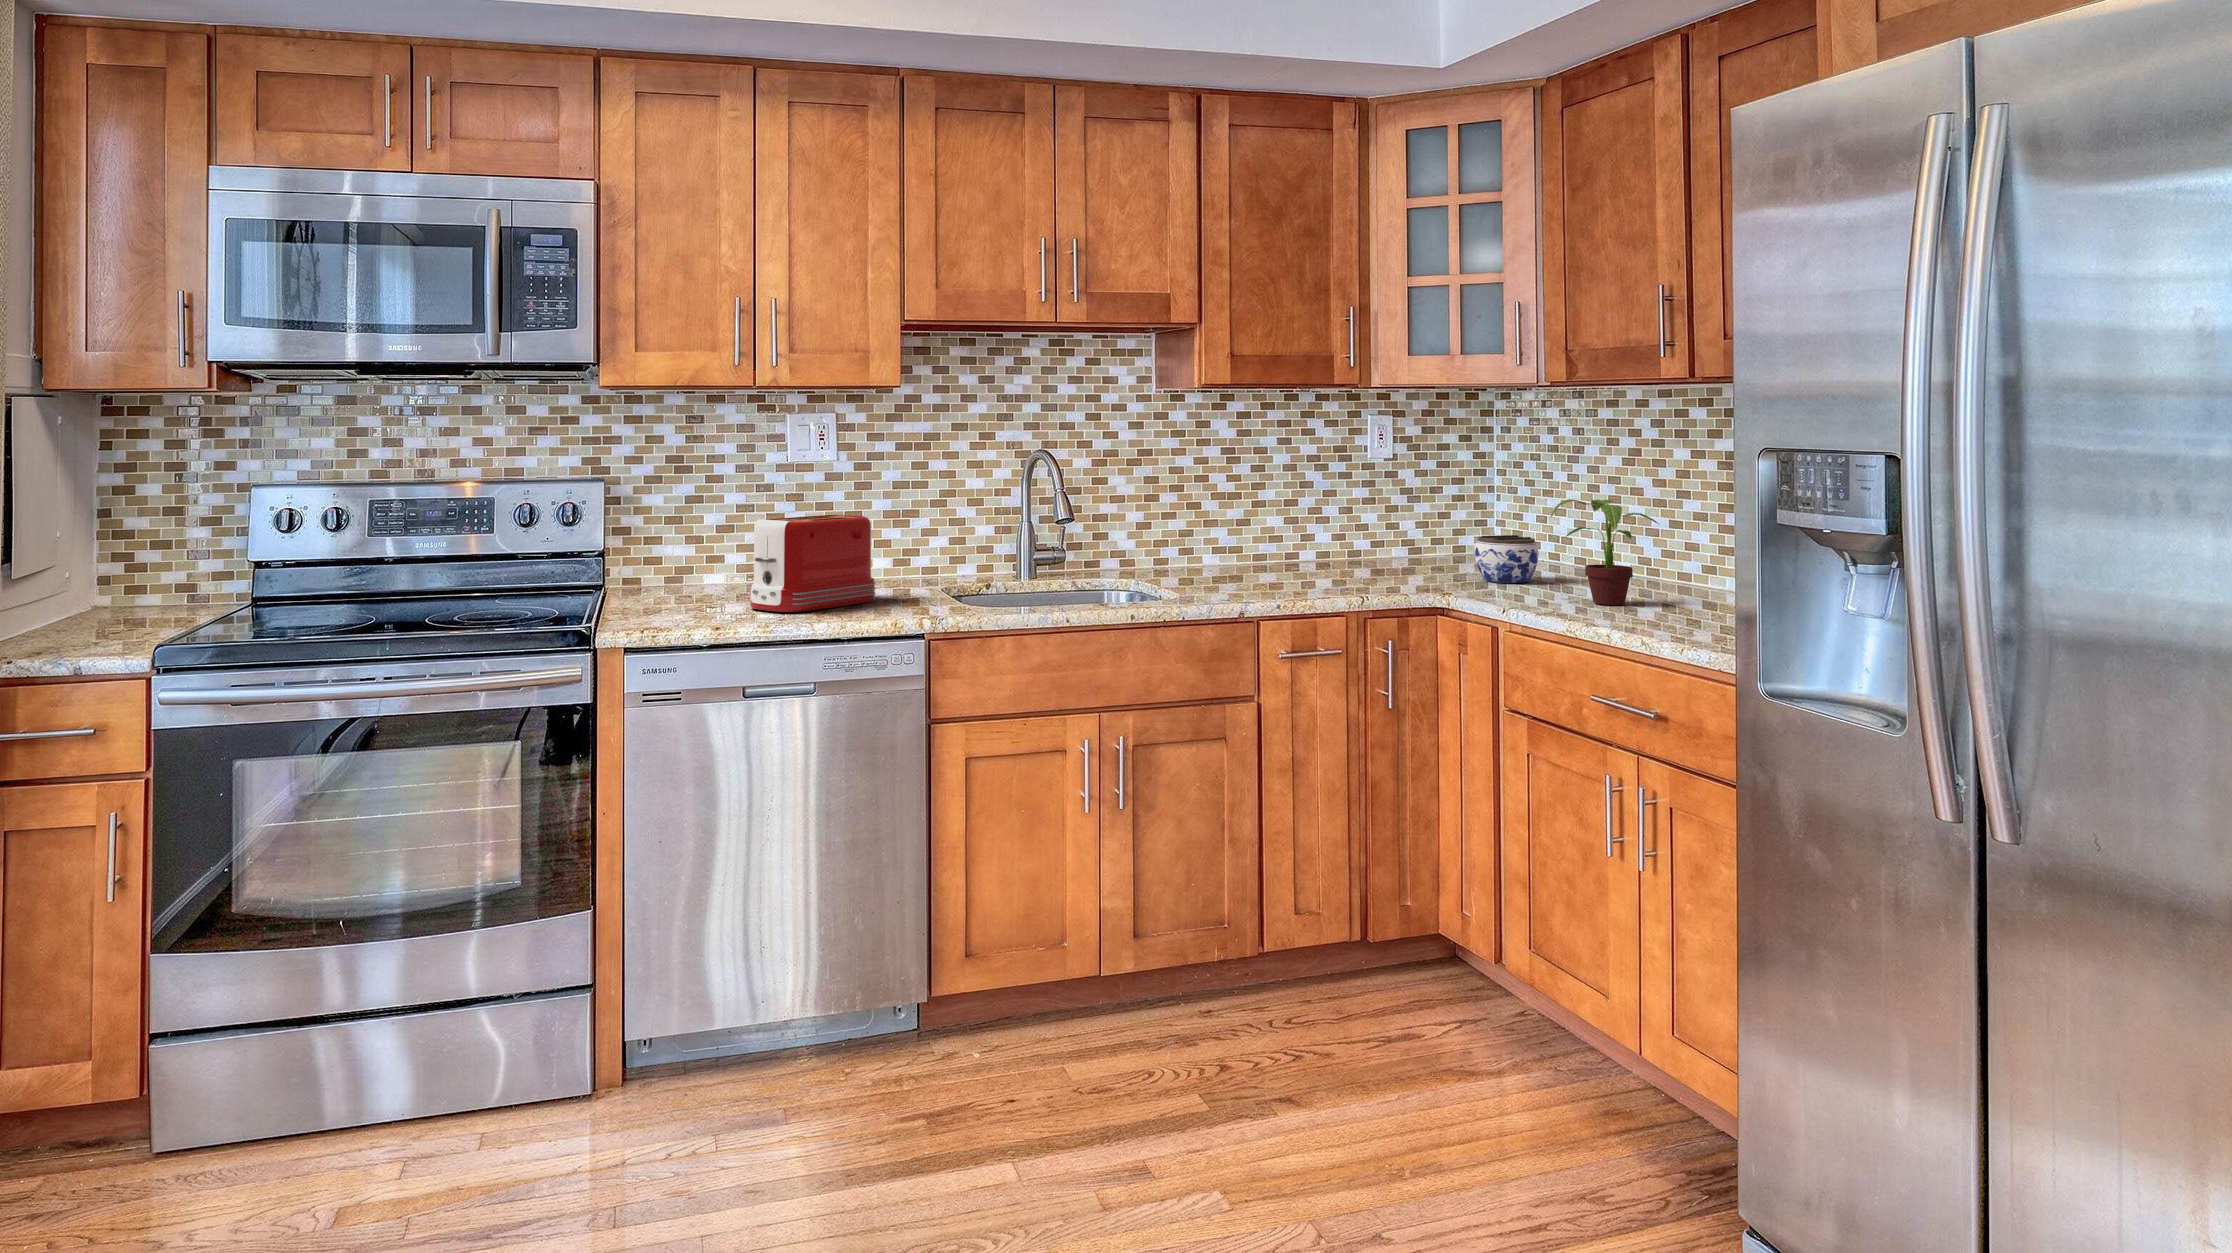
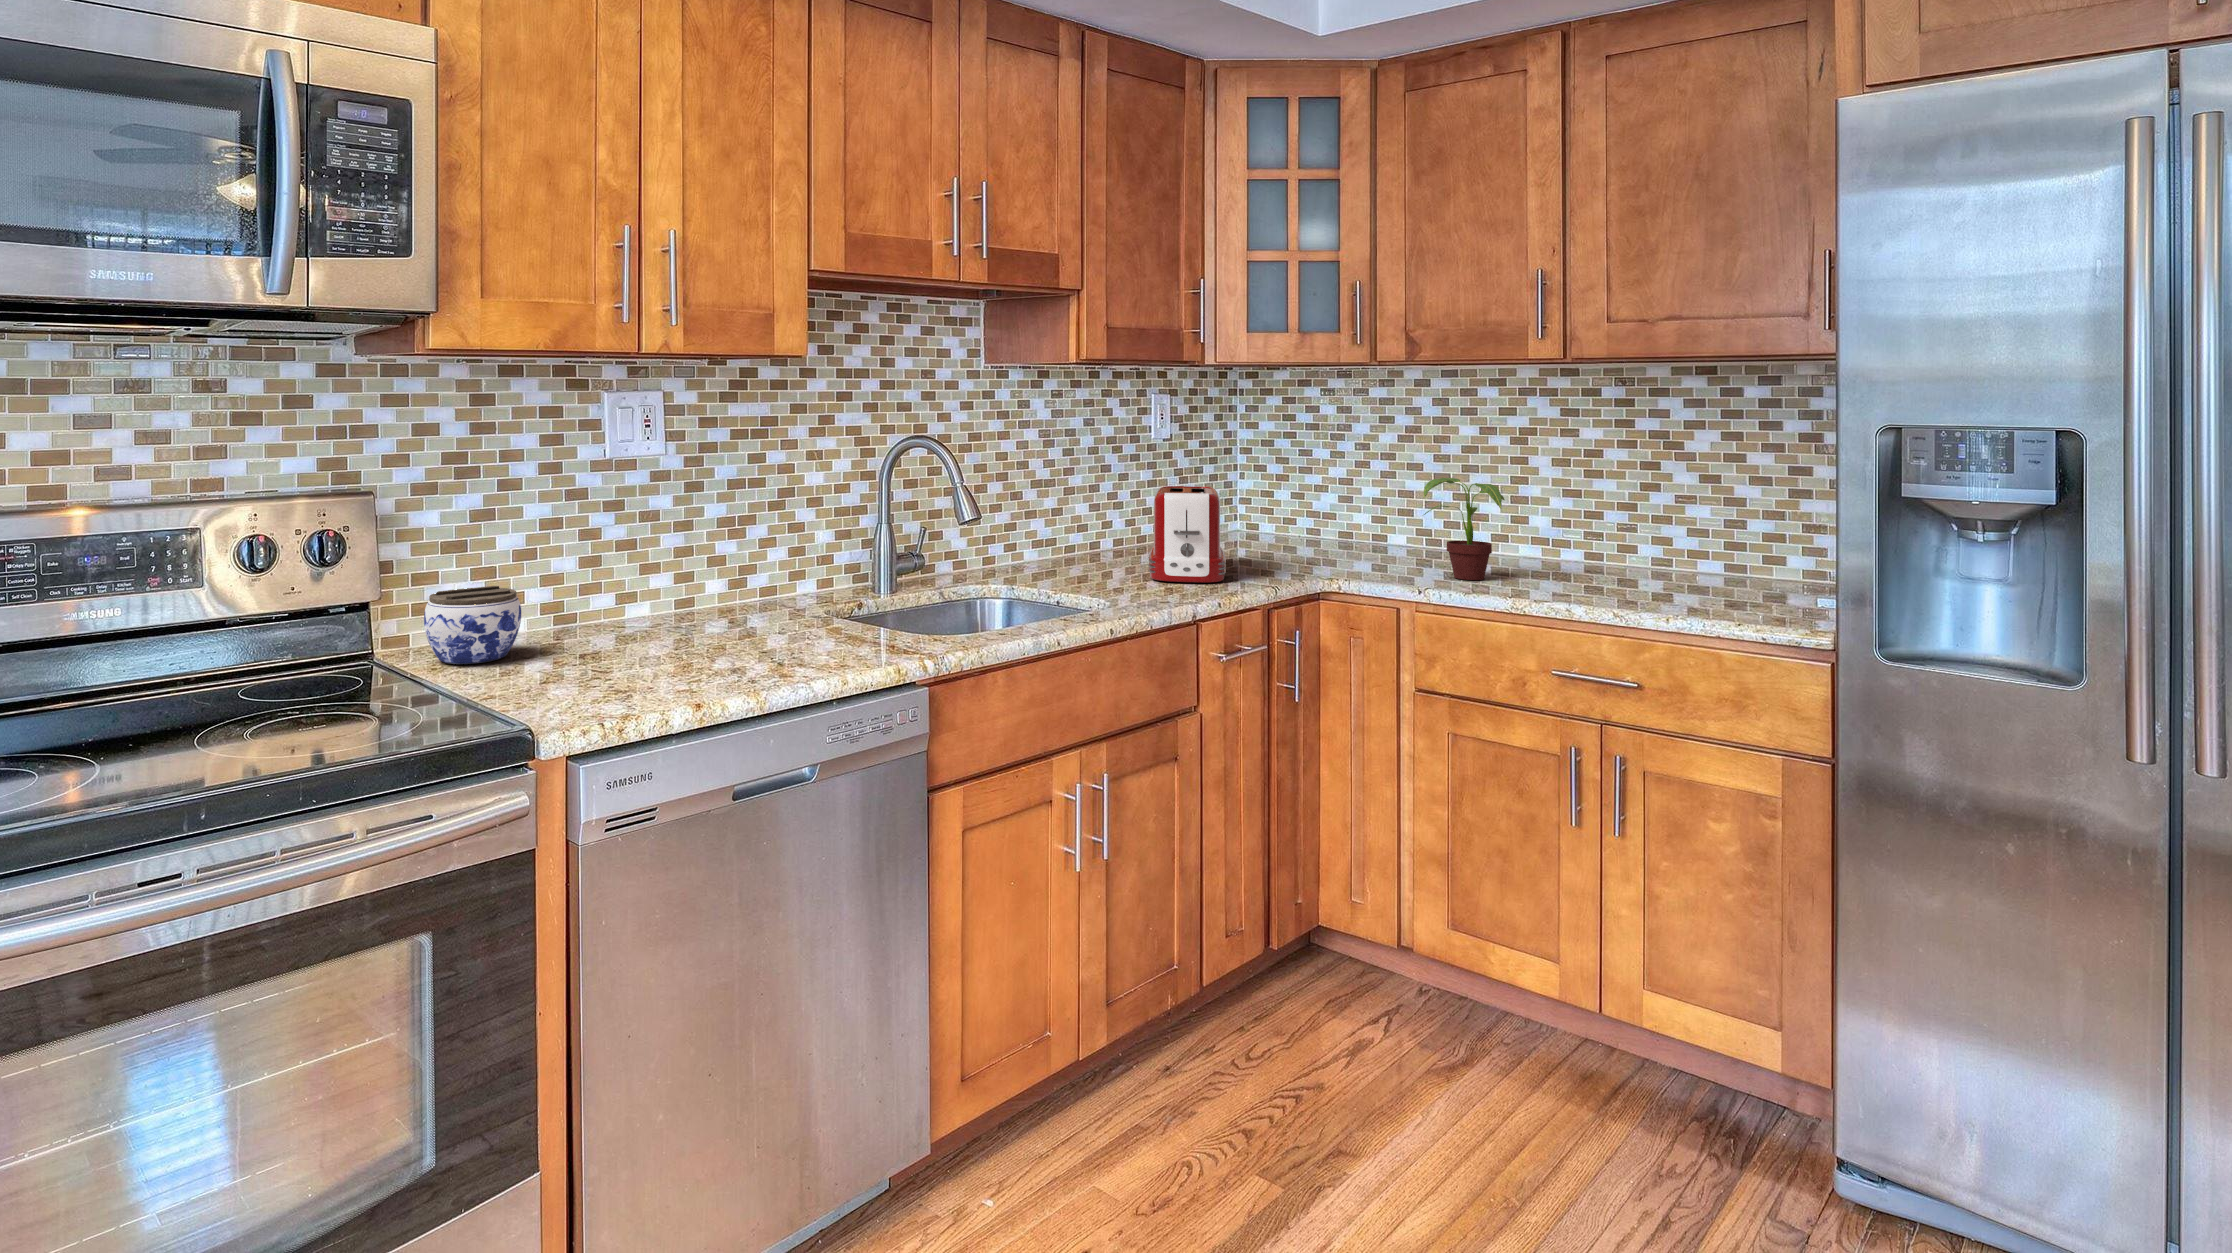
toaster: present [750,515,876,612] -> present [1149,486,1226,583]
jar: present [1474,535,1539,583] -> present [424,586,521,664]

